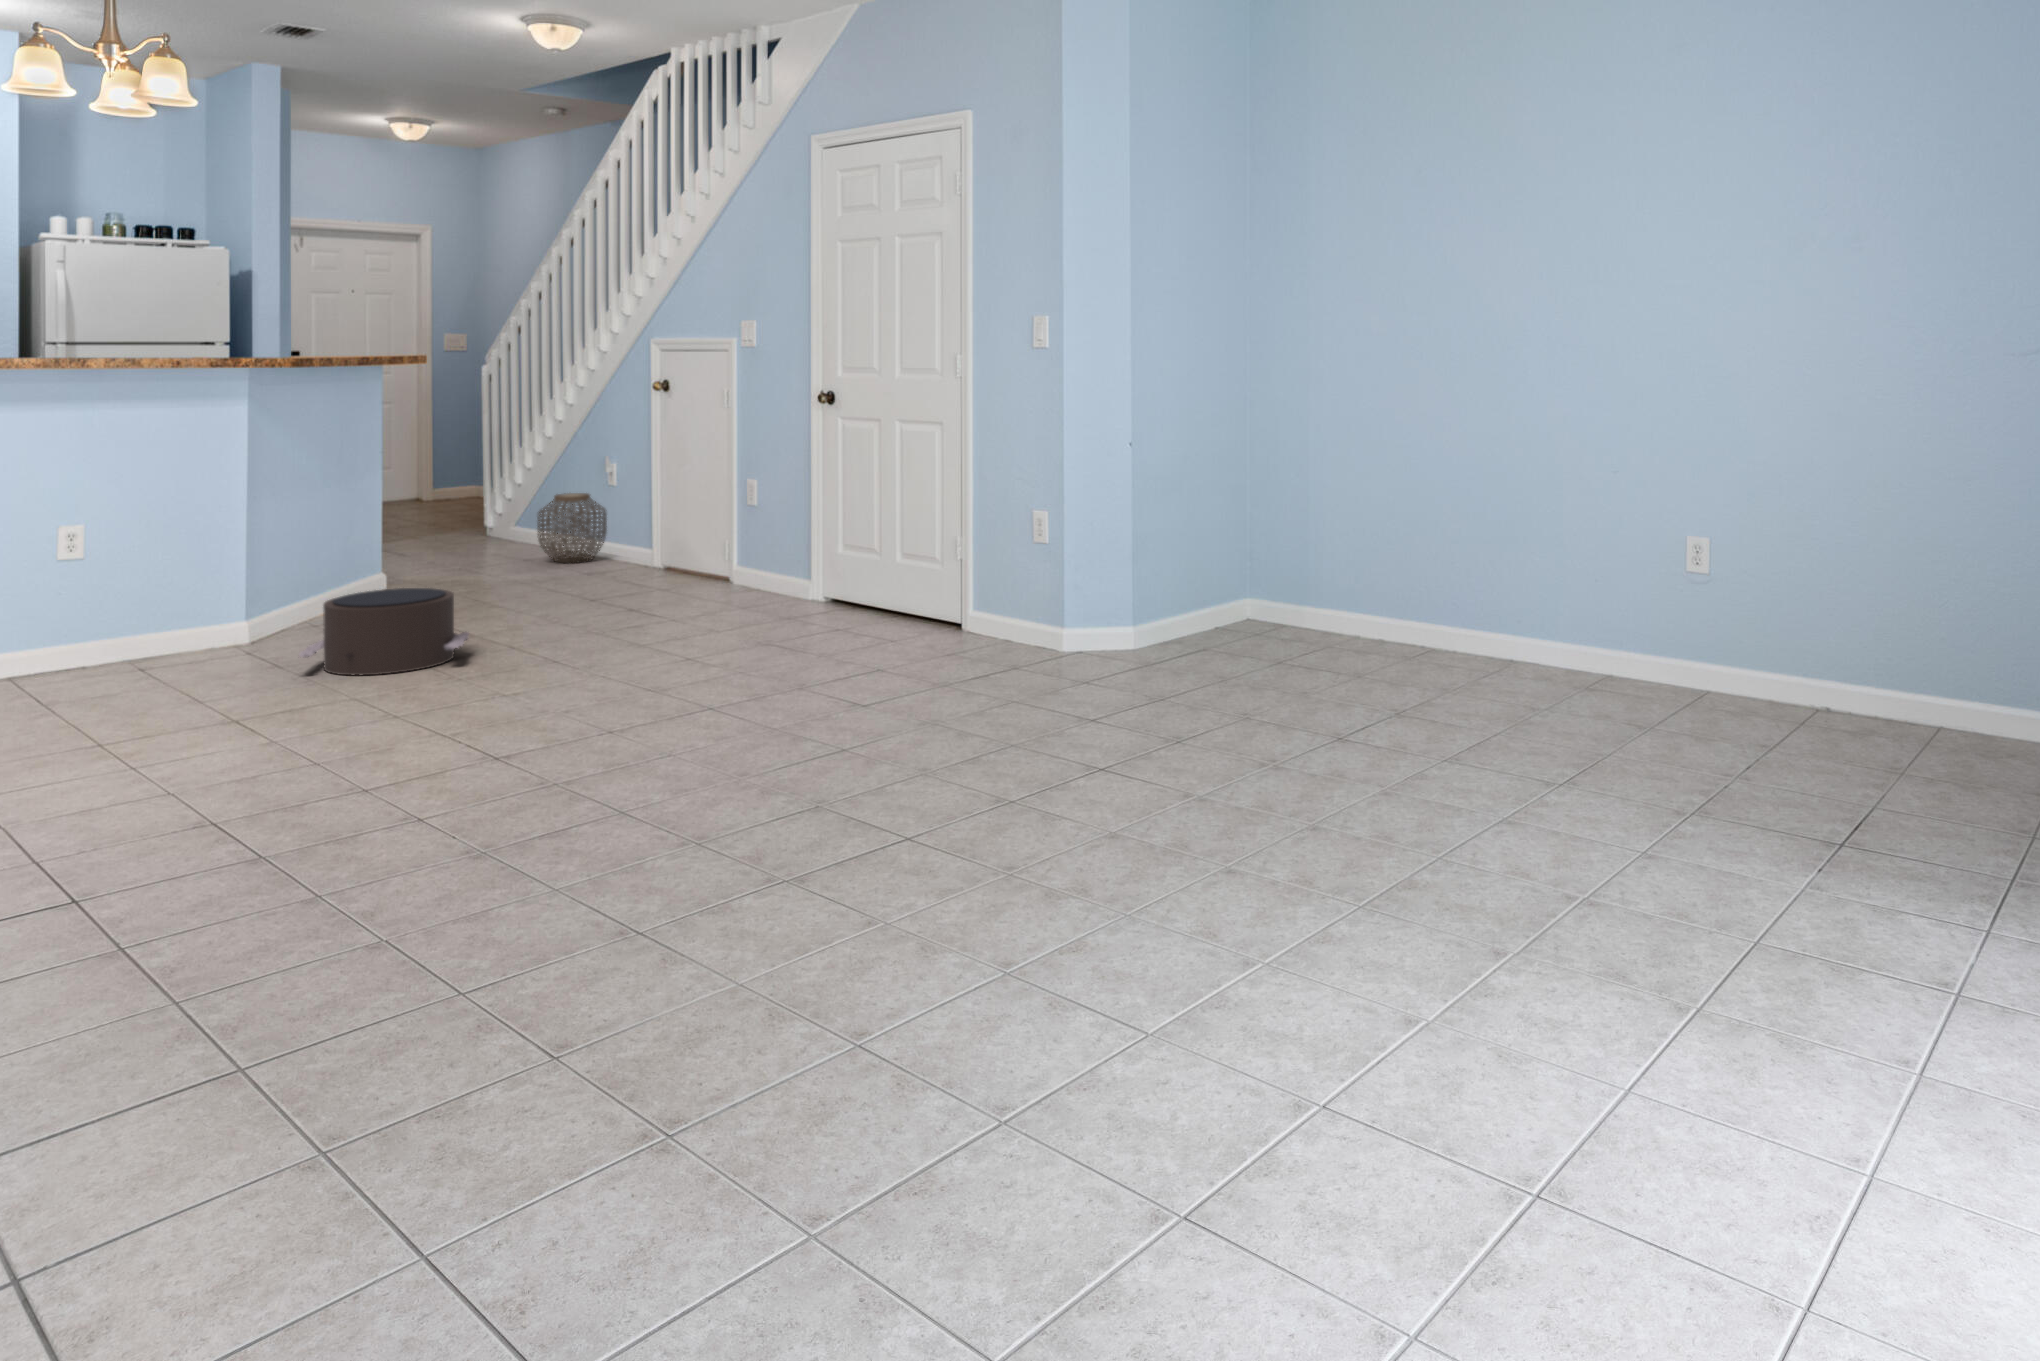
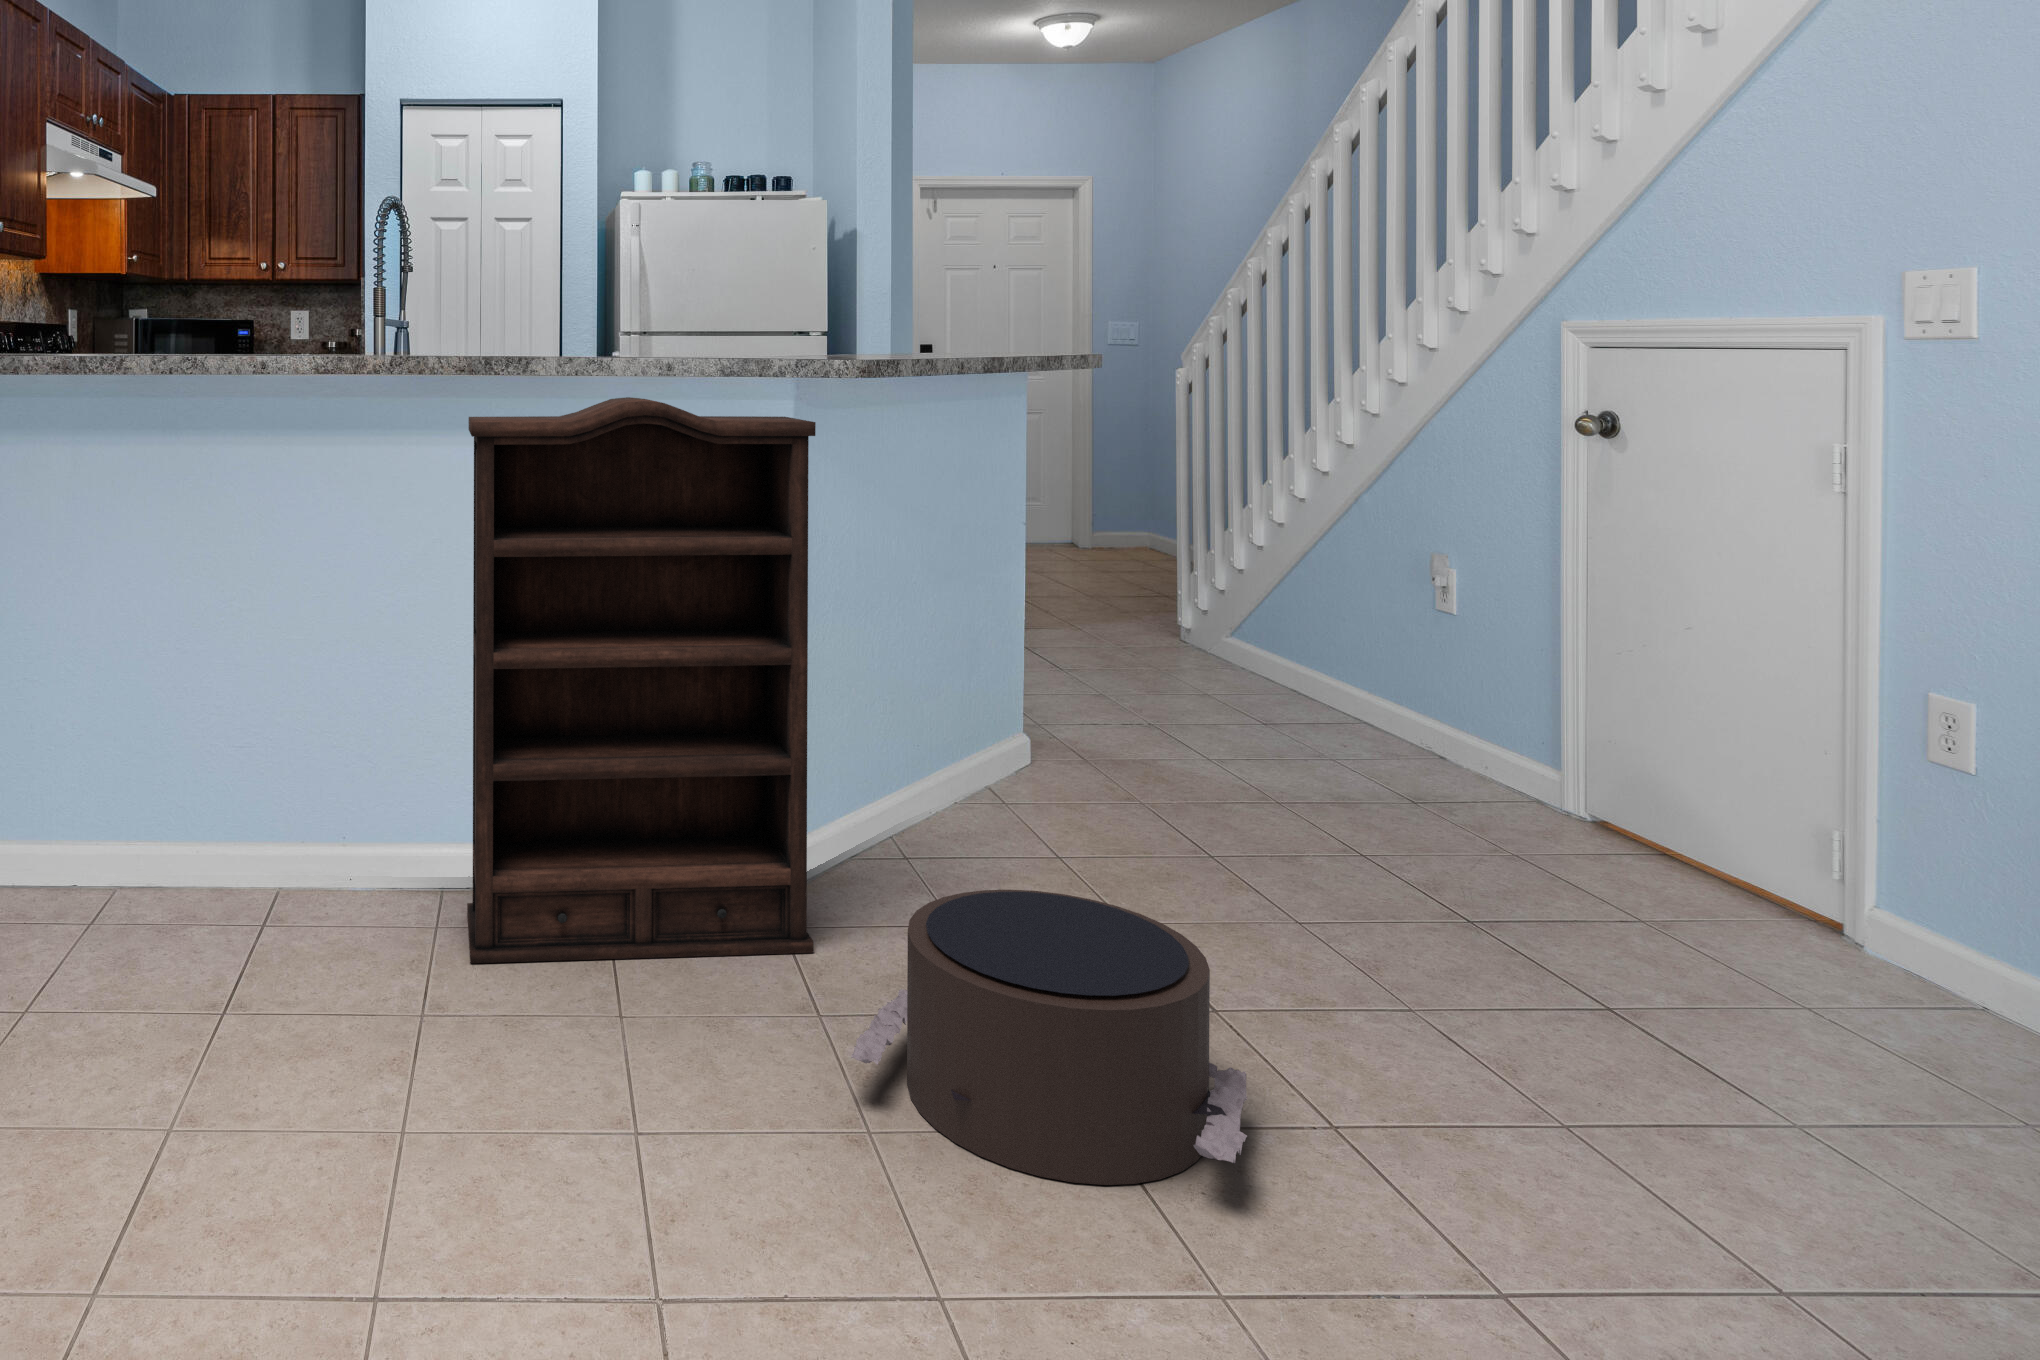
bookshelf: none [36,384,266,686] -> present [467,397,816,963]
woven basket: present [538,493,607,563] -> none [1295,615,1437,758]

